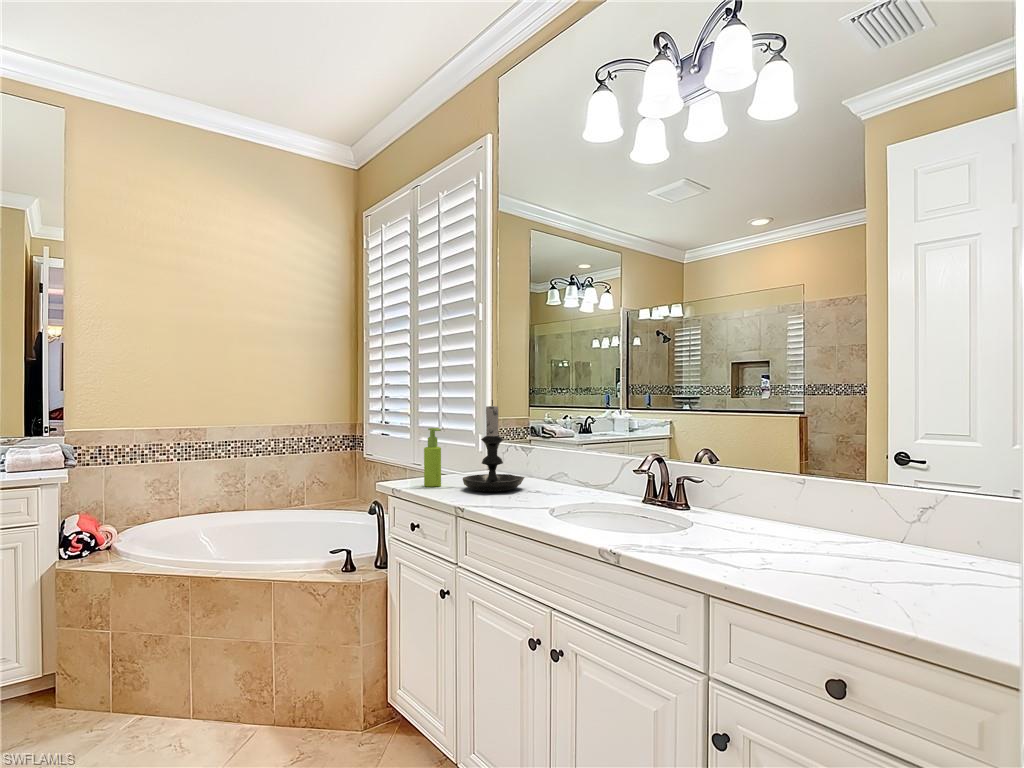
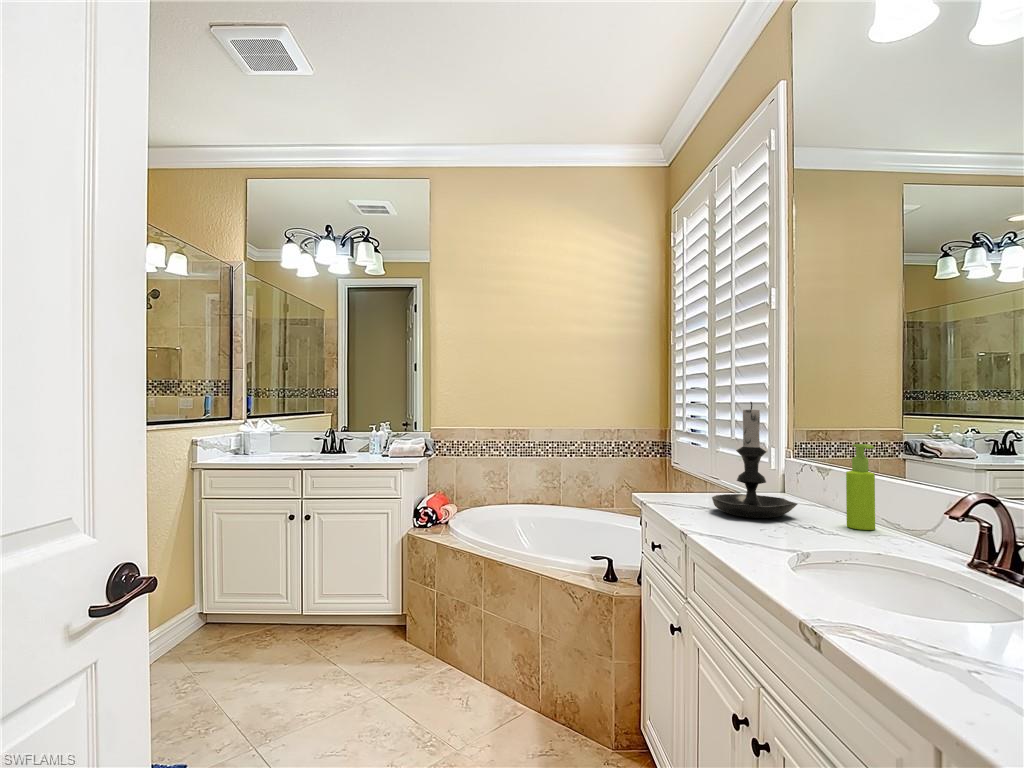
soap dispenser: present [424,428,441,487] -> present [846,444,875,530]

